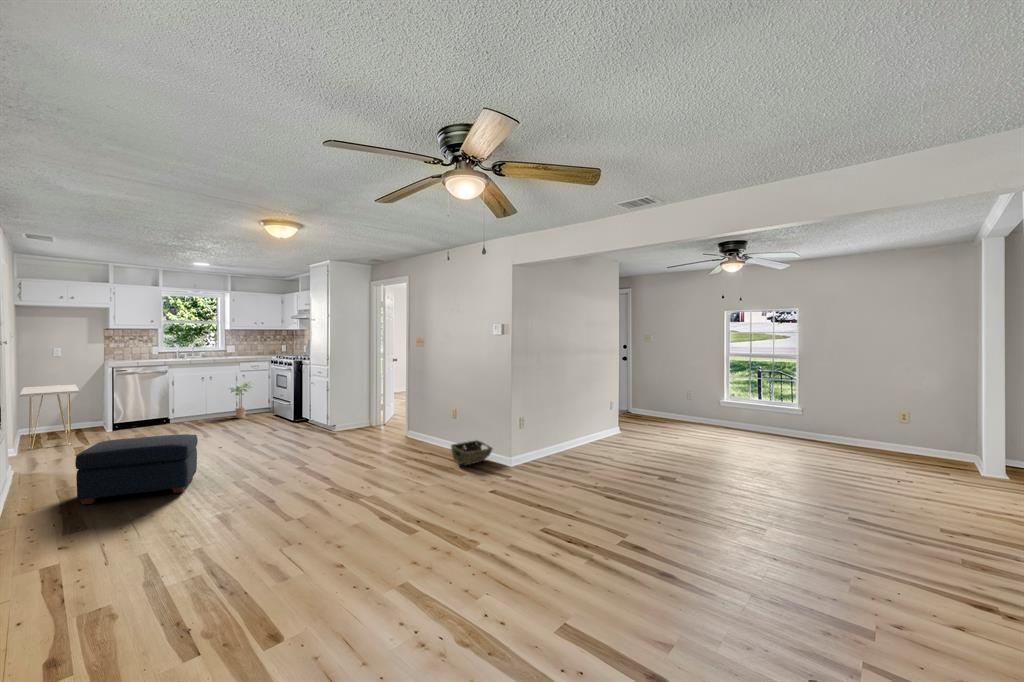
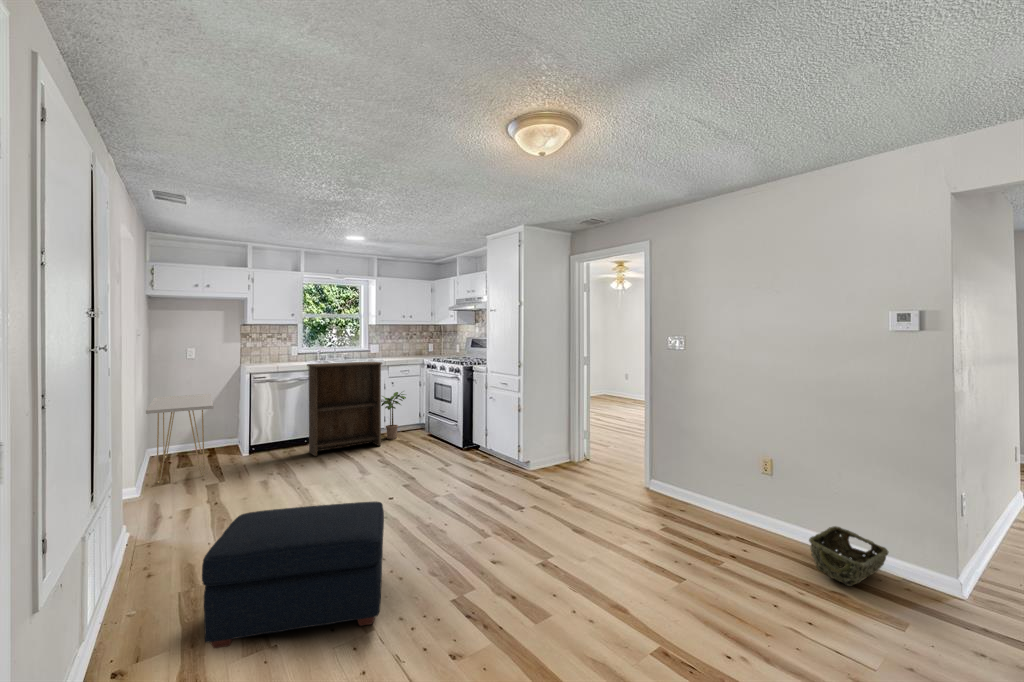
bookshelf: none [163,358,229,430] -> present [307,362,382,456]

